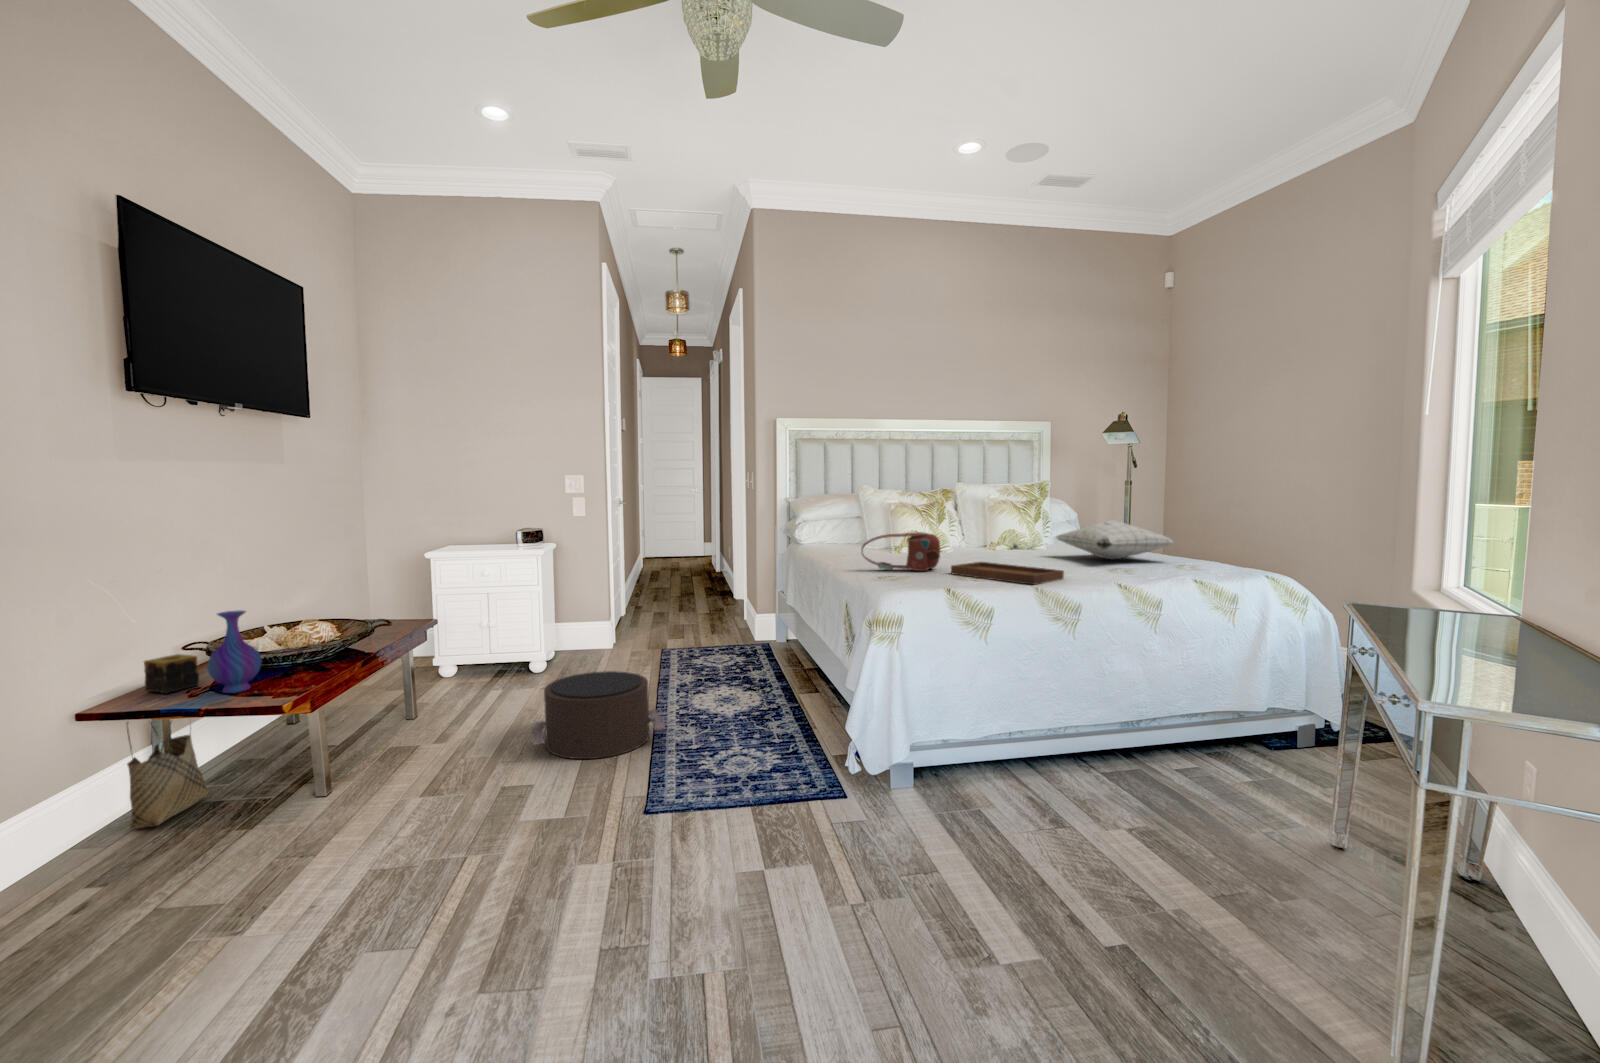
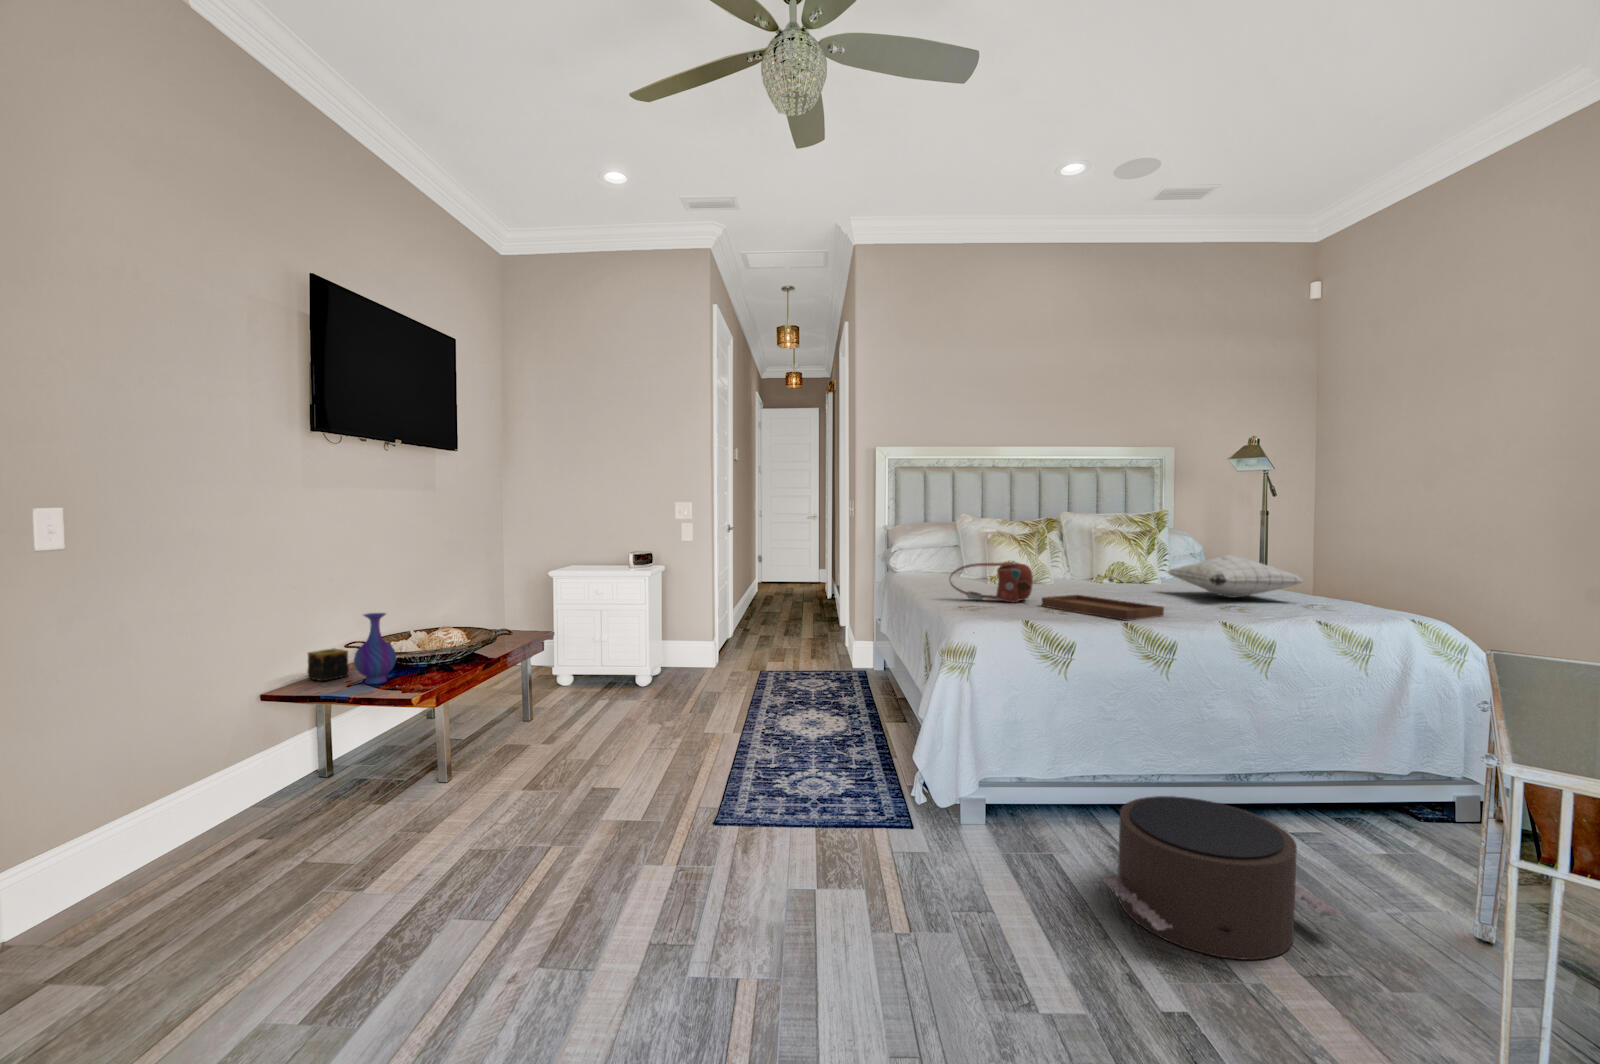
pouf: present [532,671,665,759] -> present [1101,796,1339,960]
woven basket: present [127,722,208,829] -> none [289,694,351,796]

